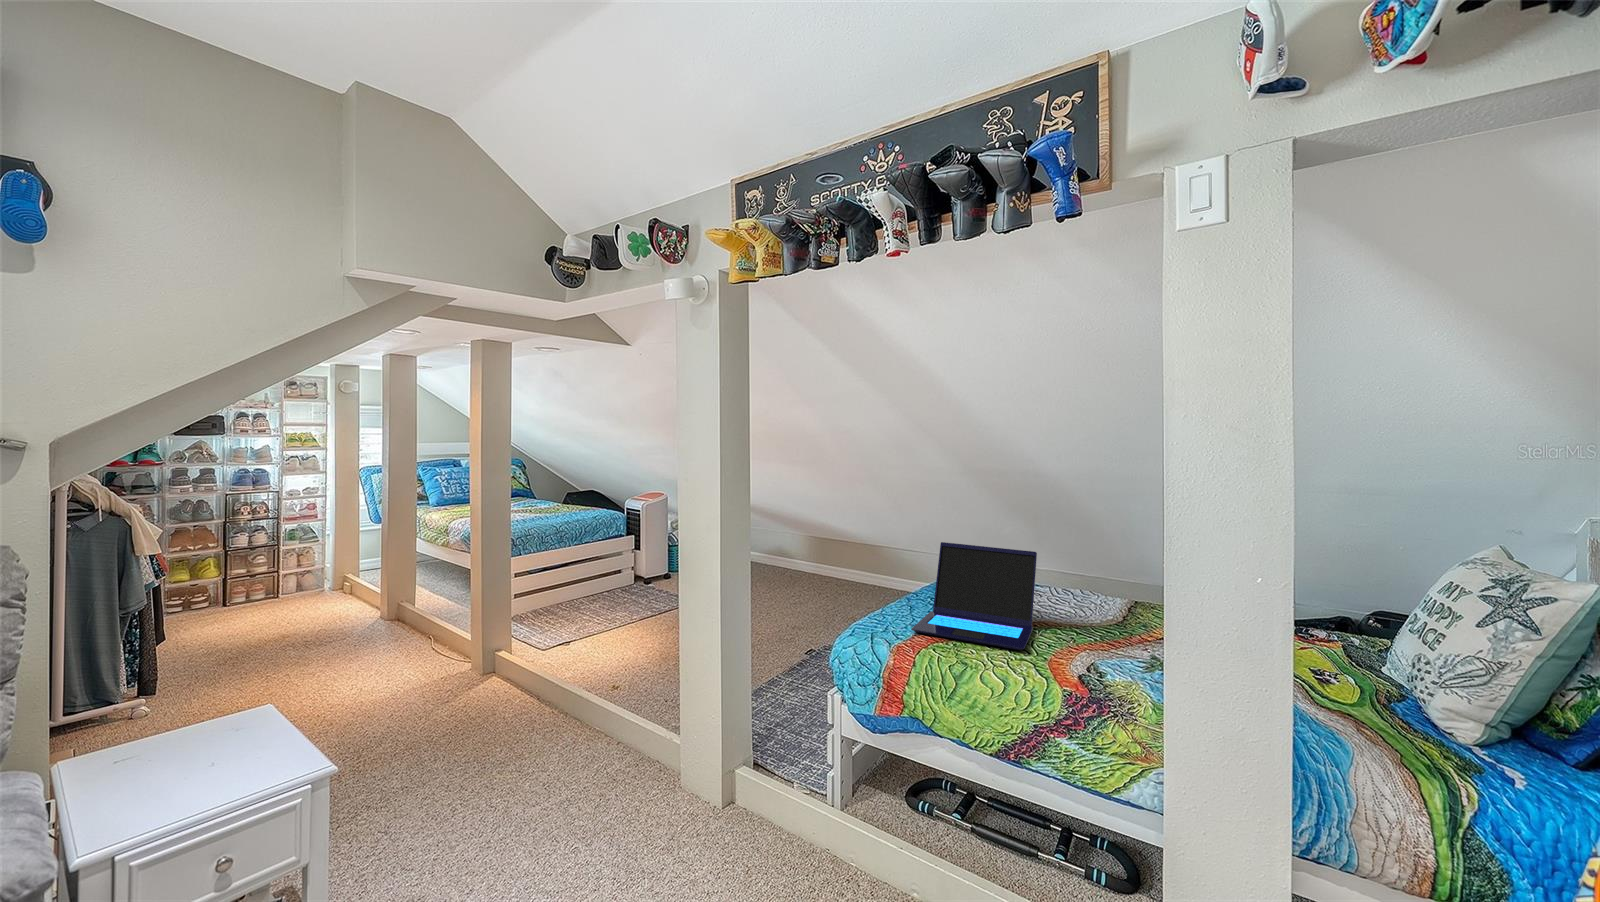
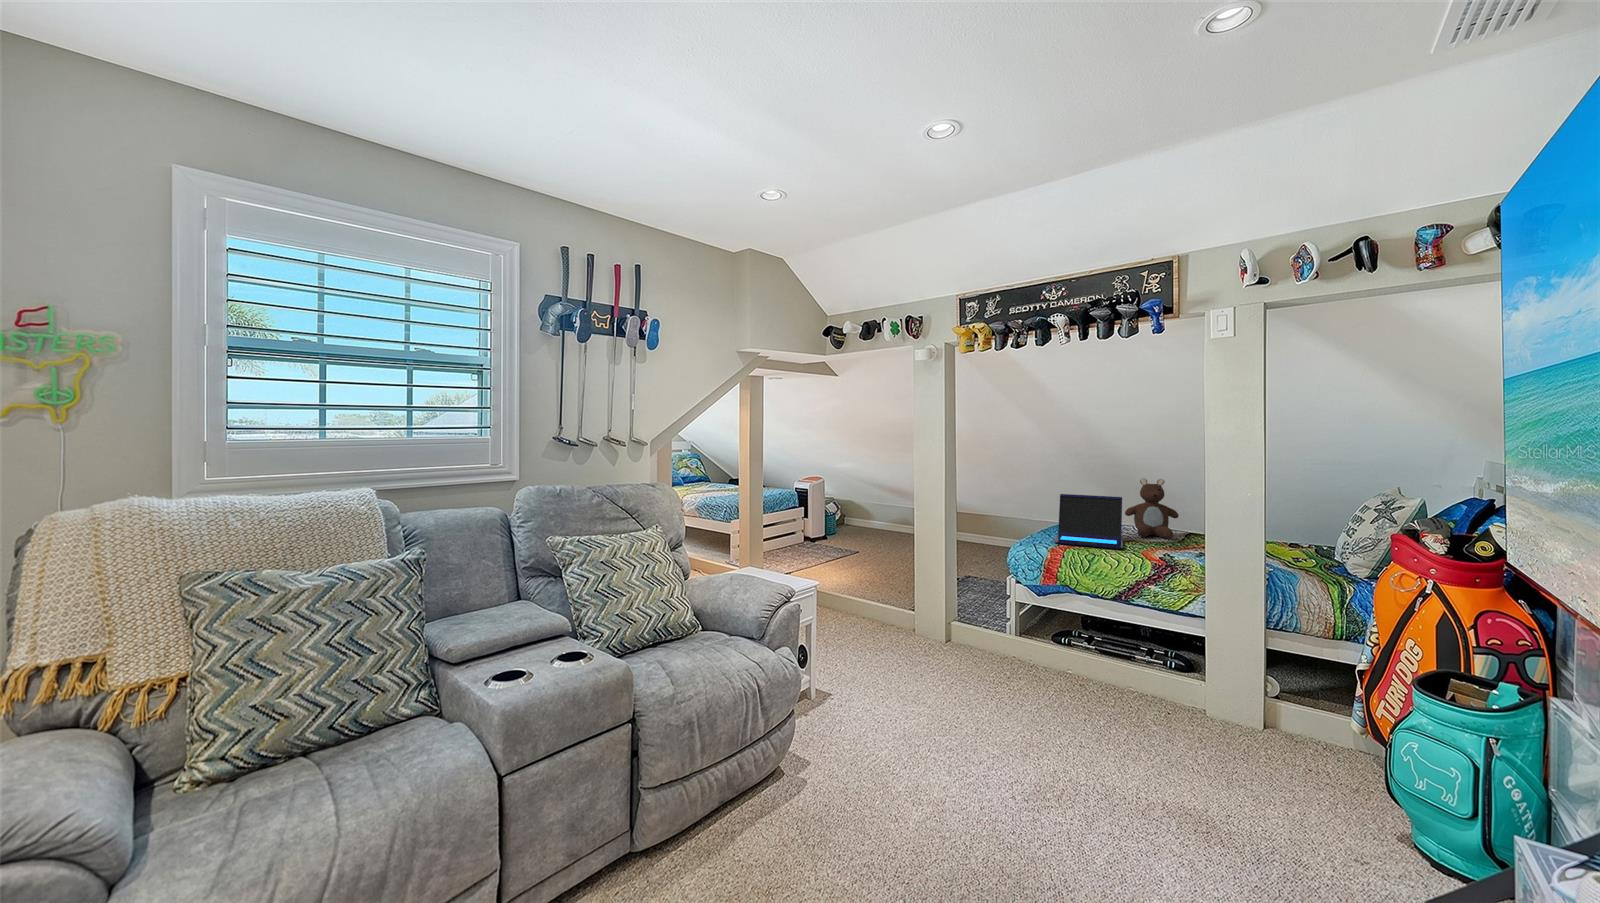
teddy bear: none [1048,520,1132,623] -> present [1125,478,1179,538]

